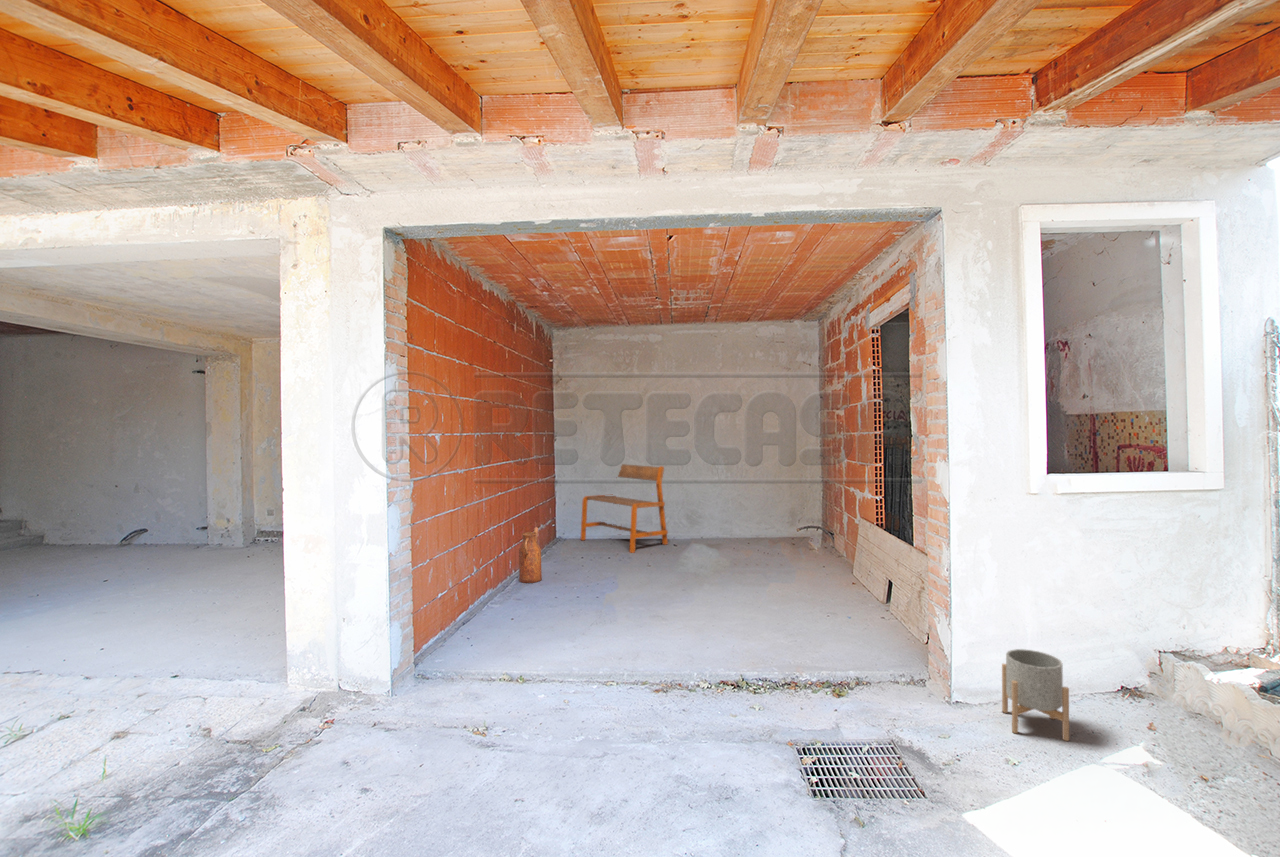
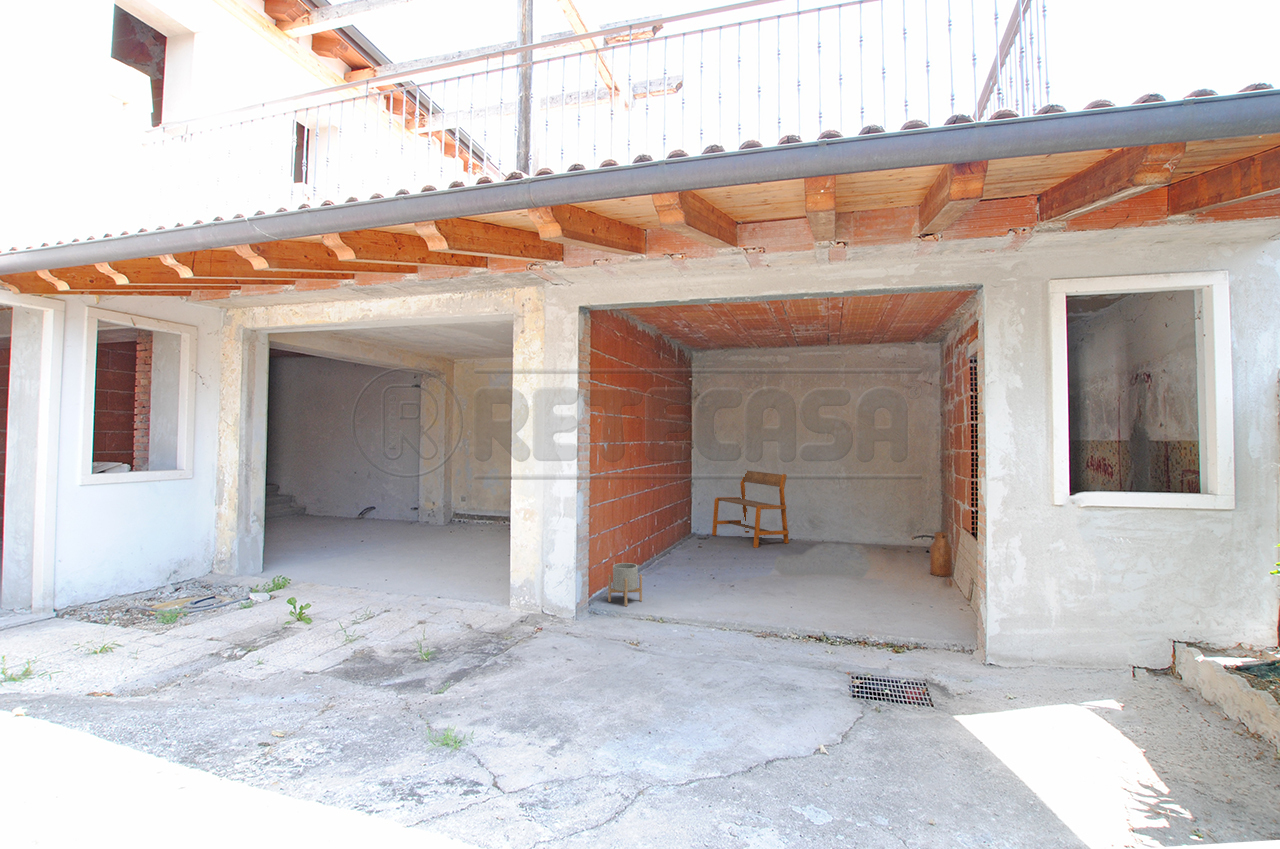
watering can: present [519,527,542,583] -> present [930,532,952,577]
planter: present [1002,649,1069,741] -> present [608,563,642,606]

